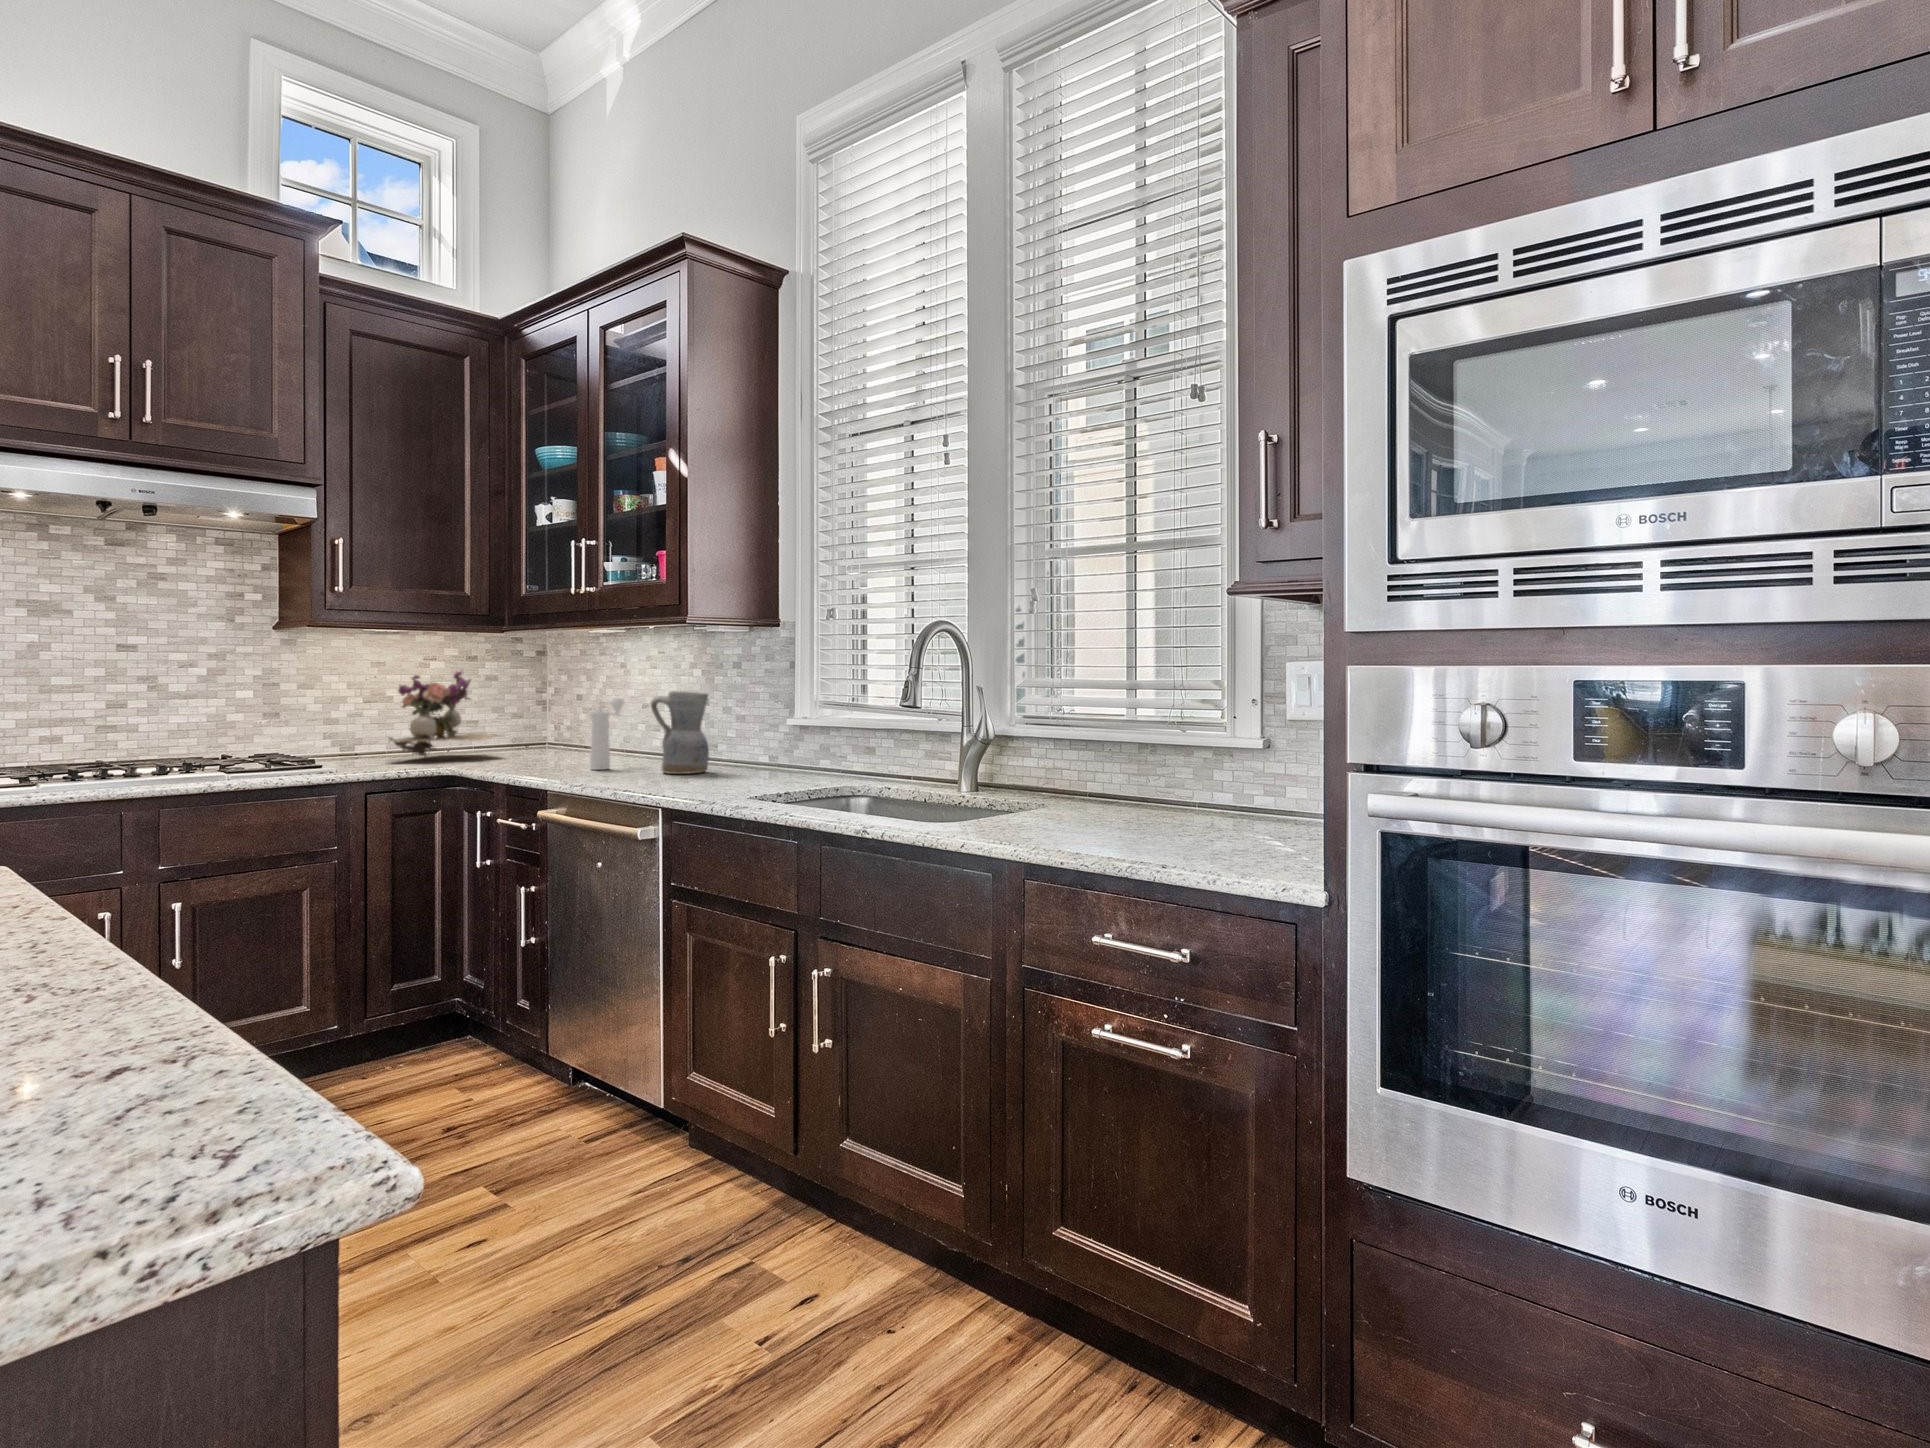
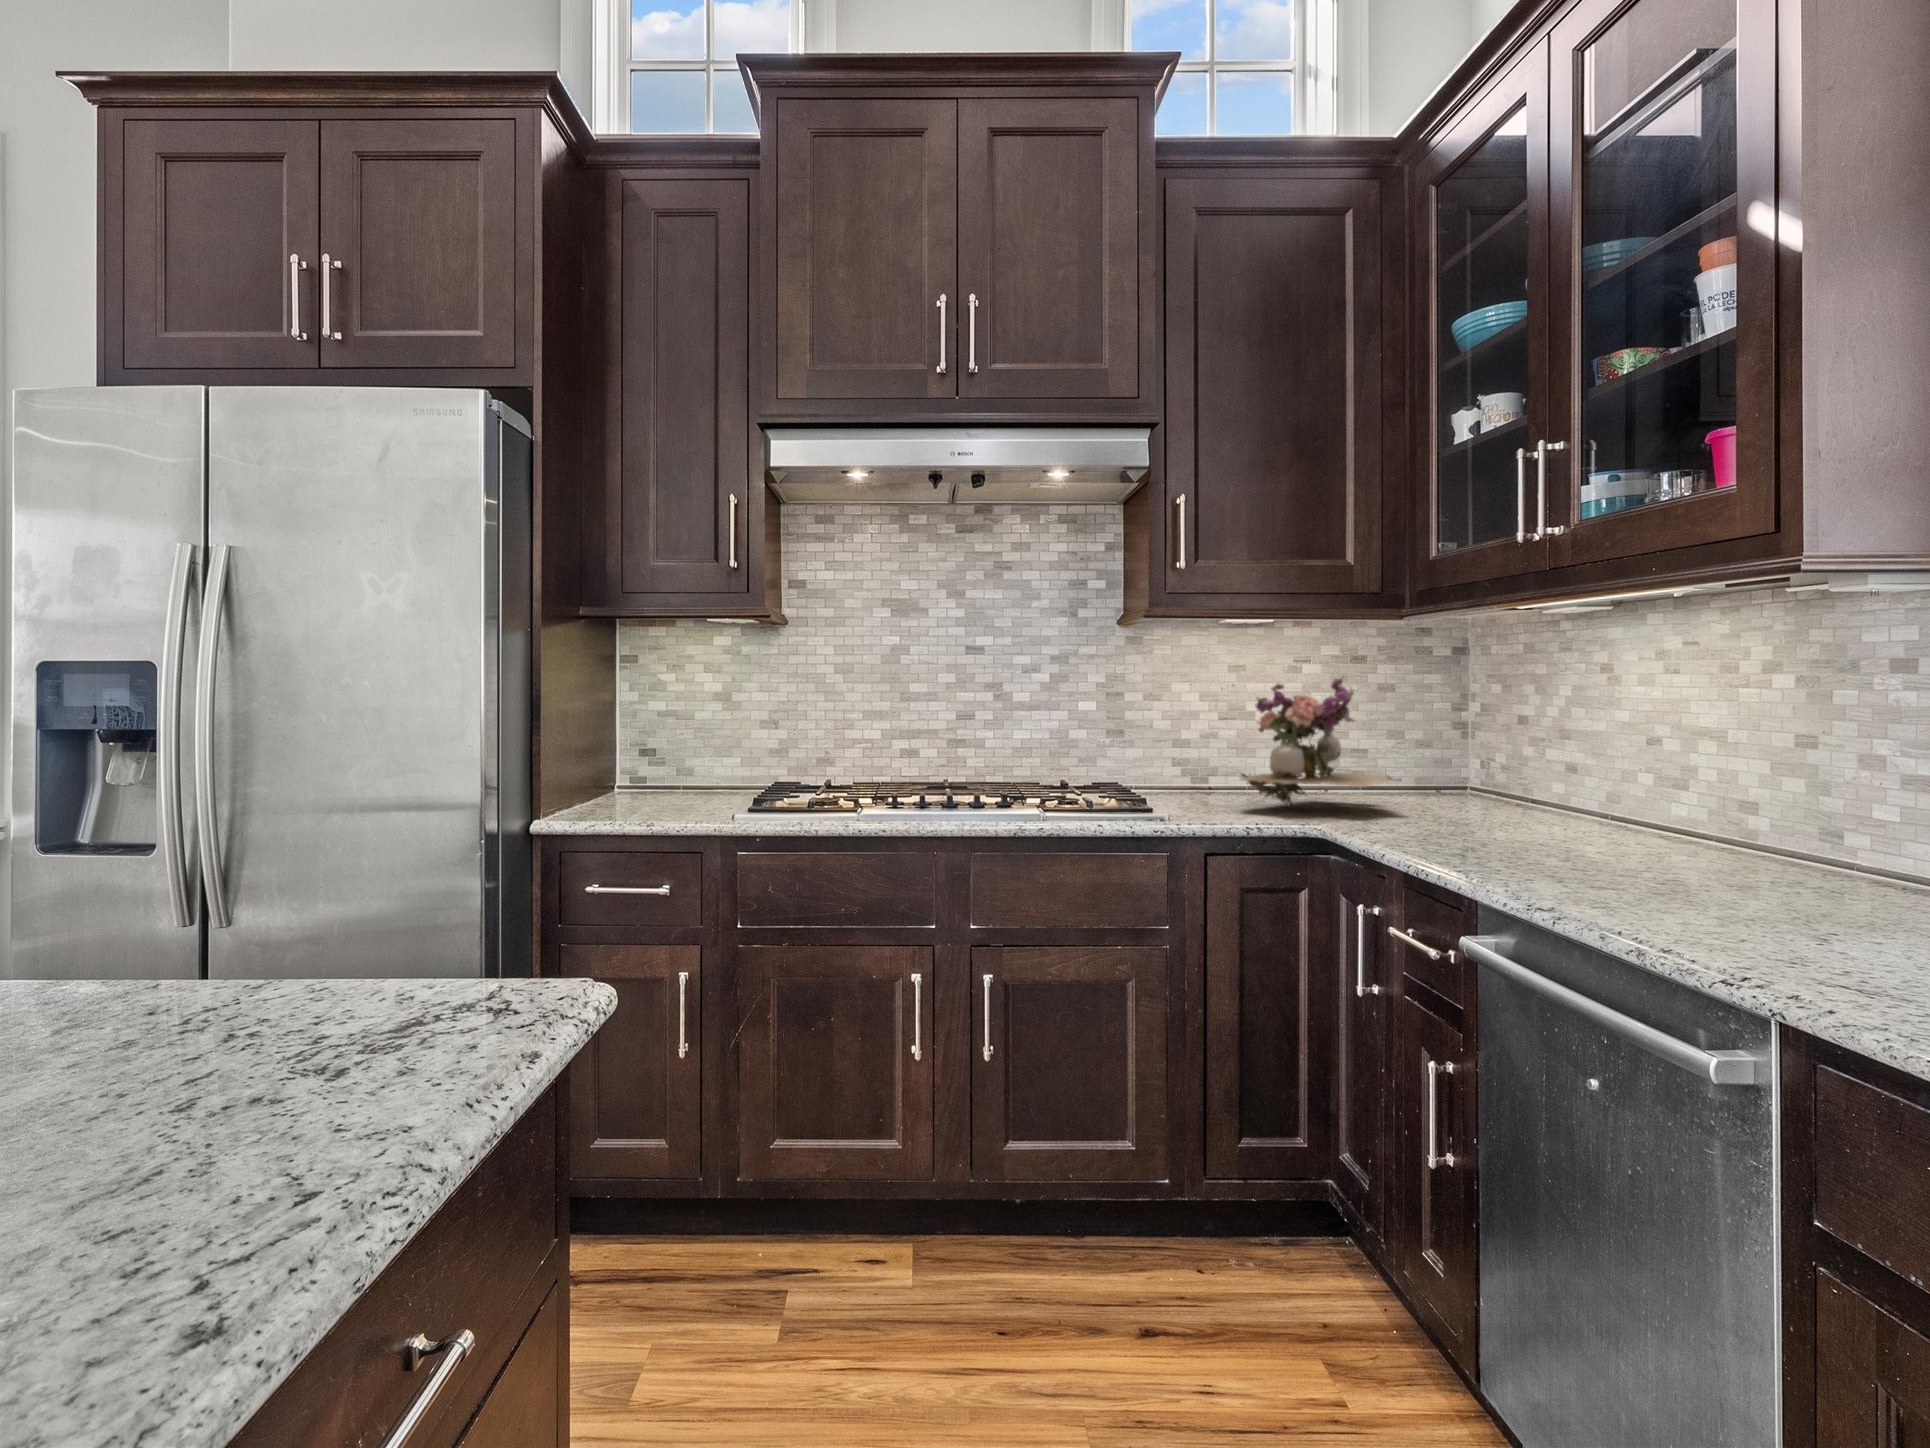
ceramic pitcher: present [650,691,709,774] -> none [1686,724,1834,903]
pepper mill: present [590,698,625,770] -> none [1553,730,1621,866]

